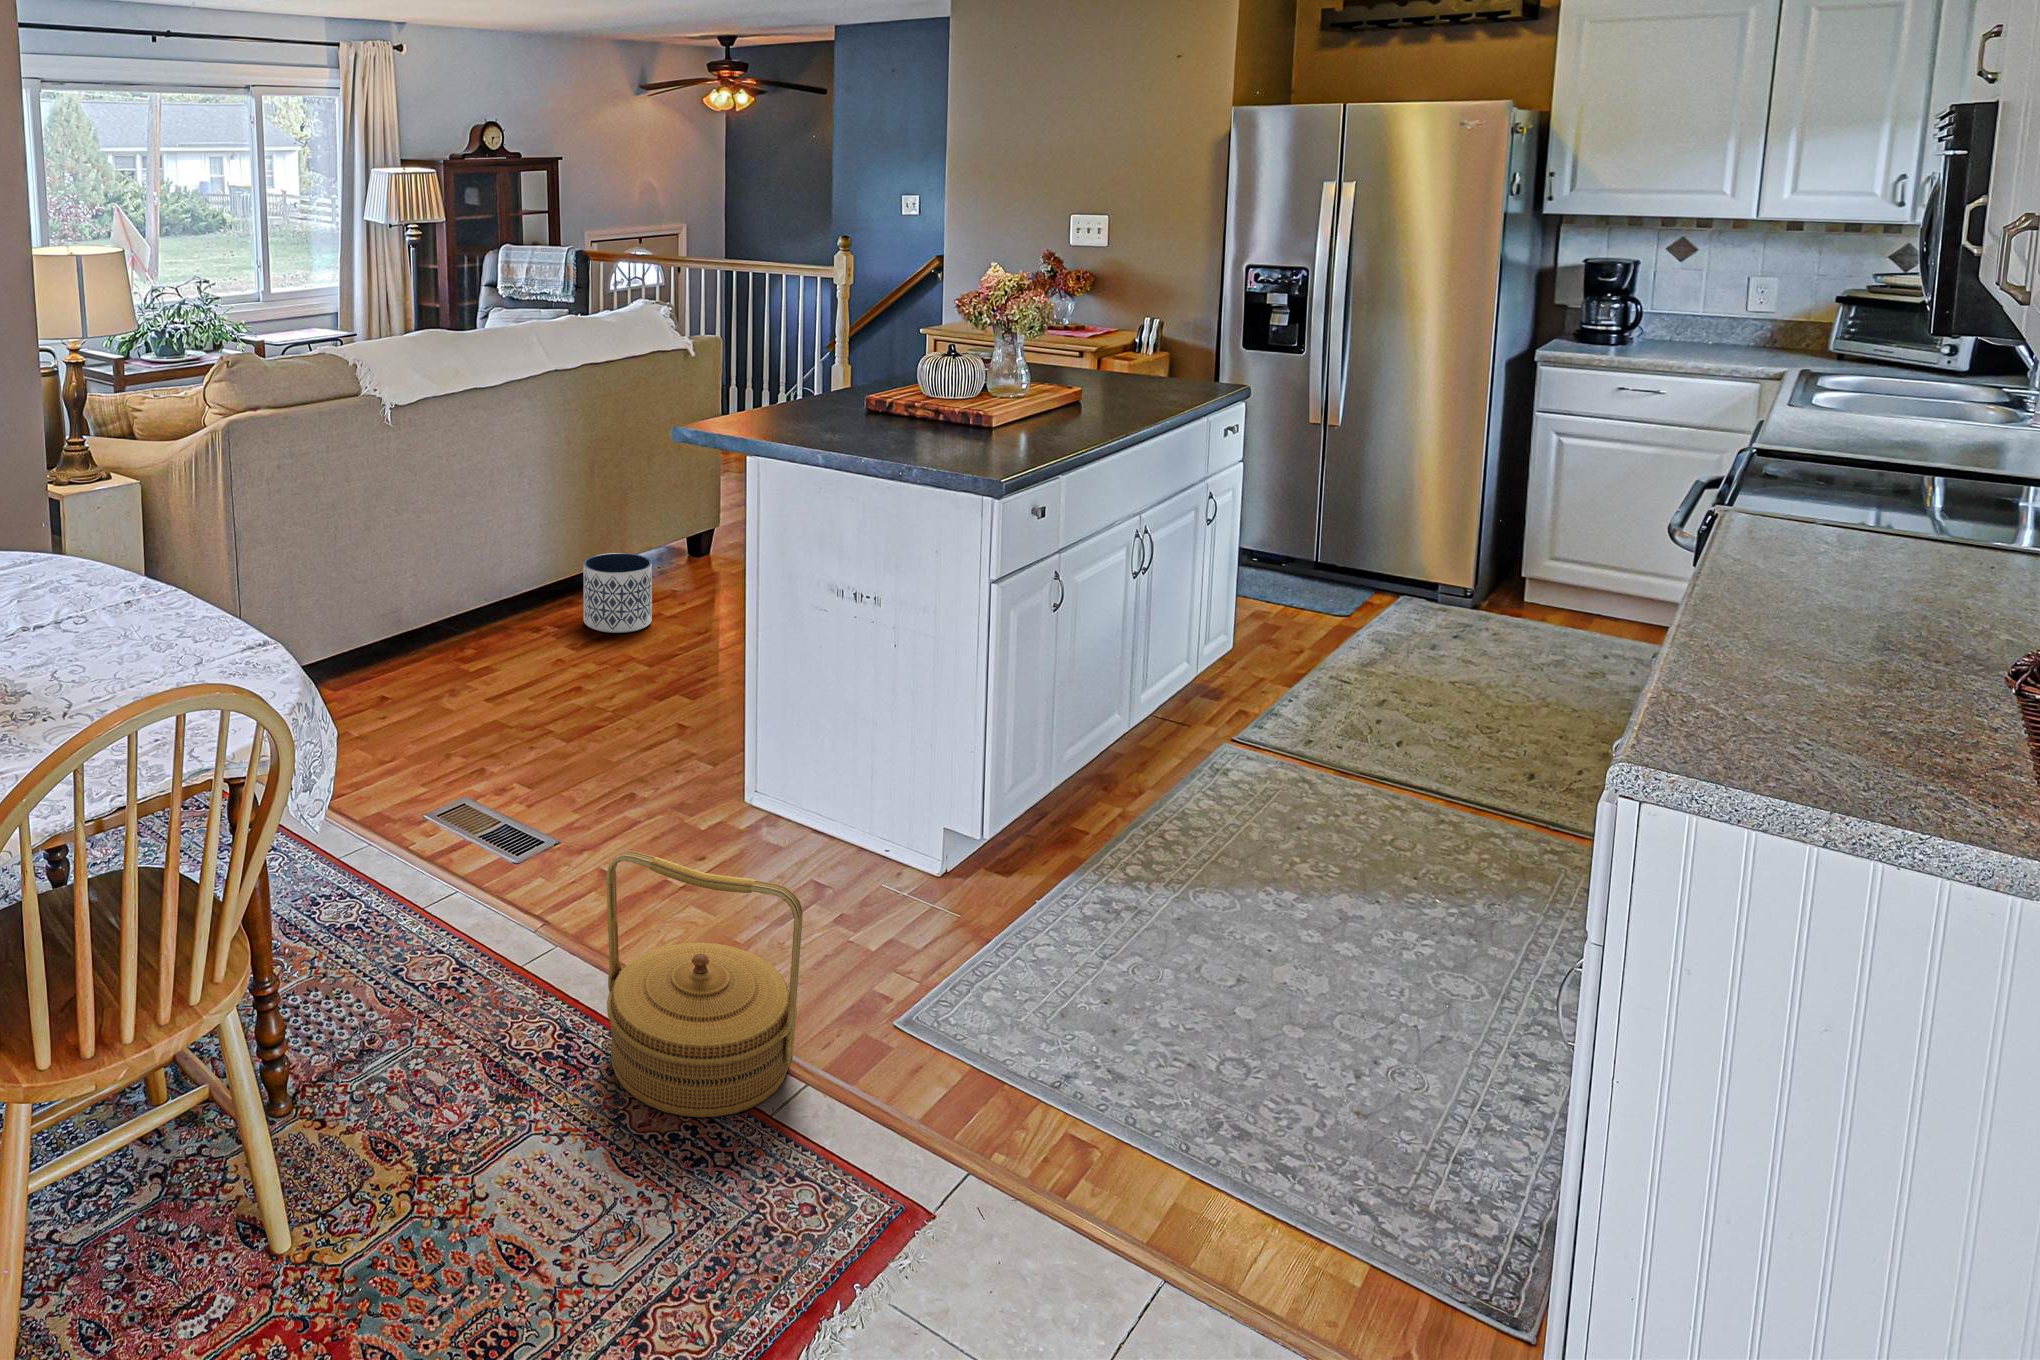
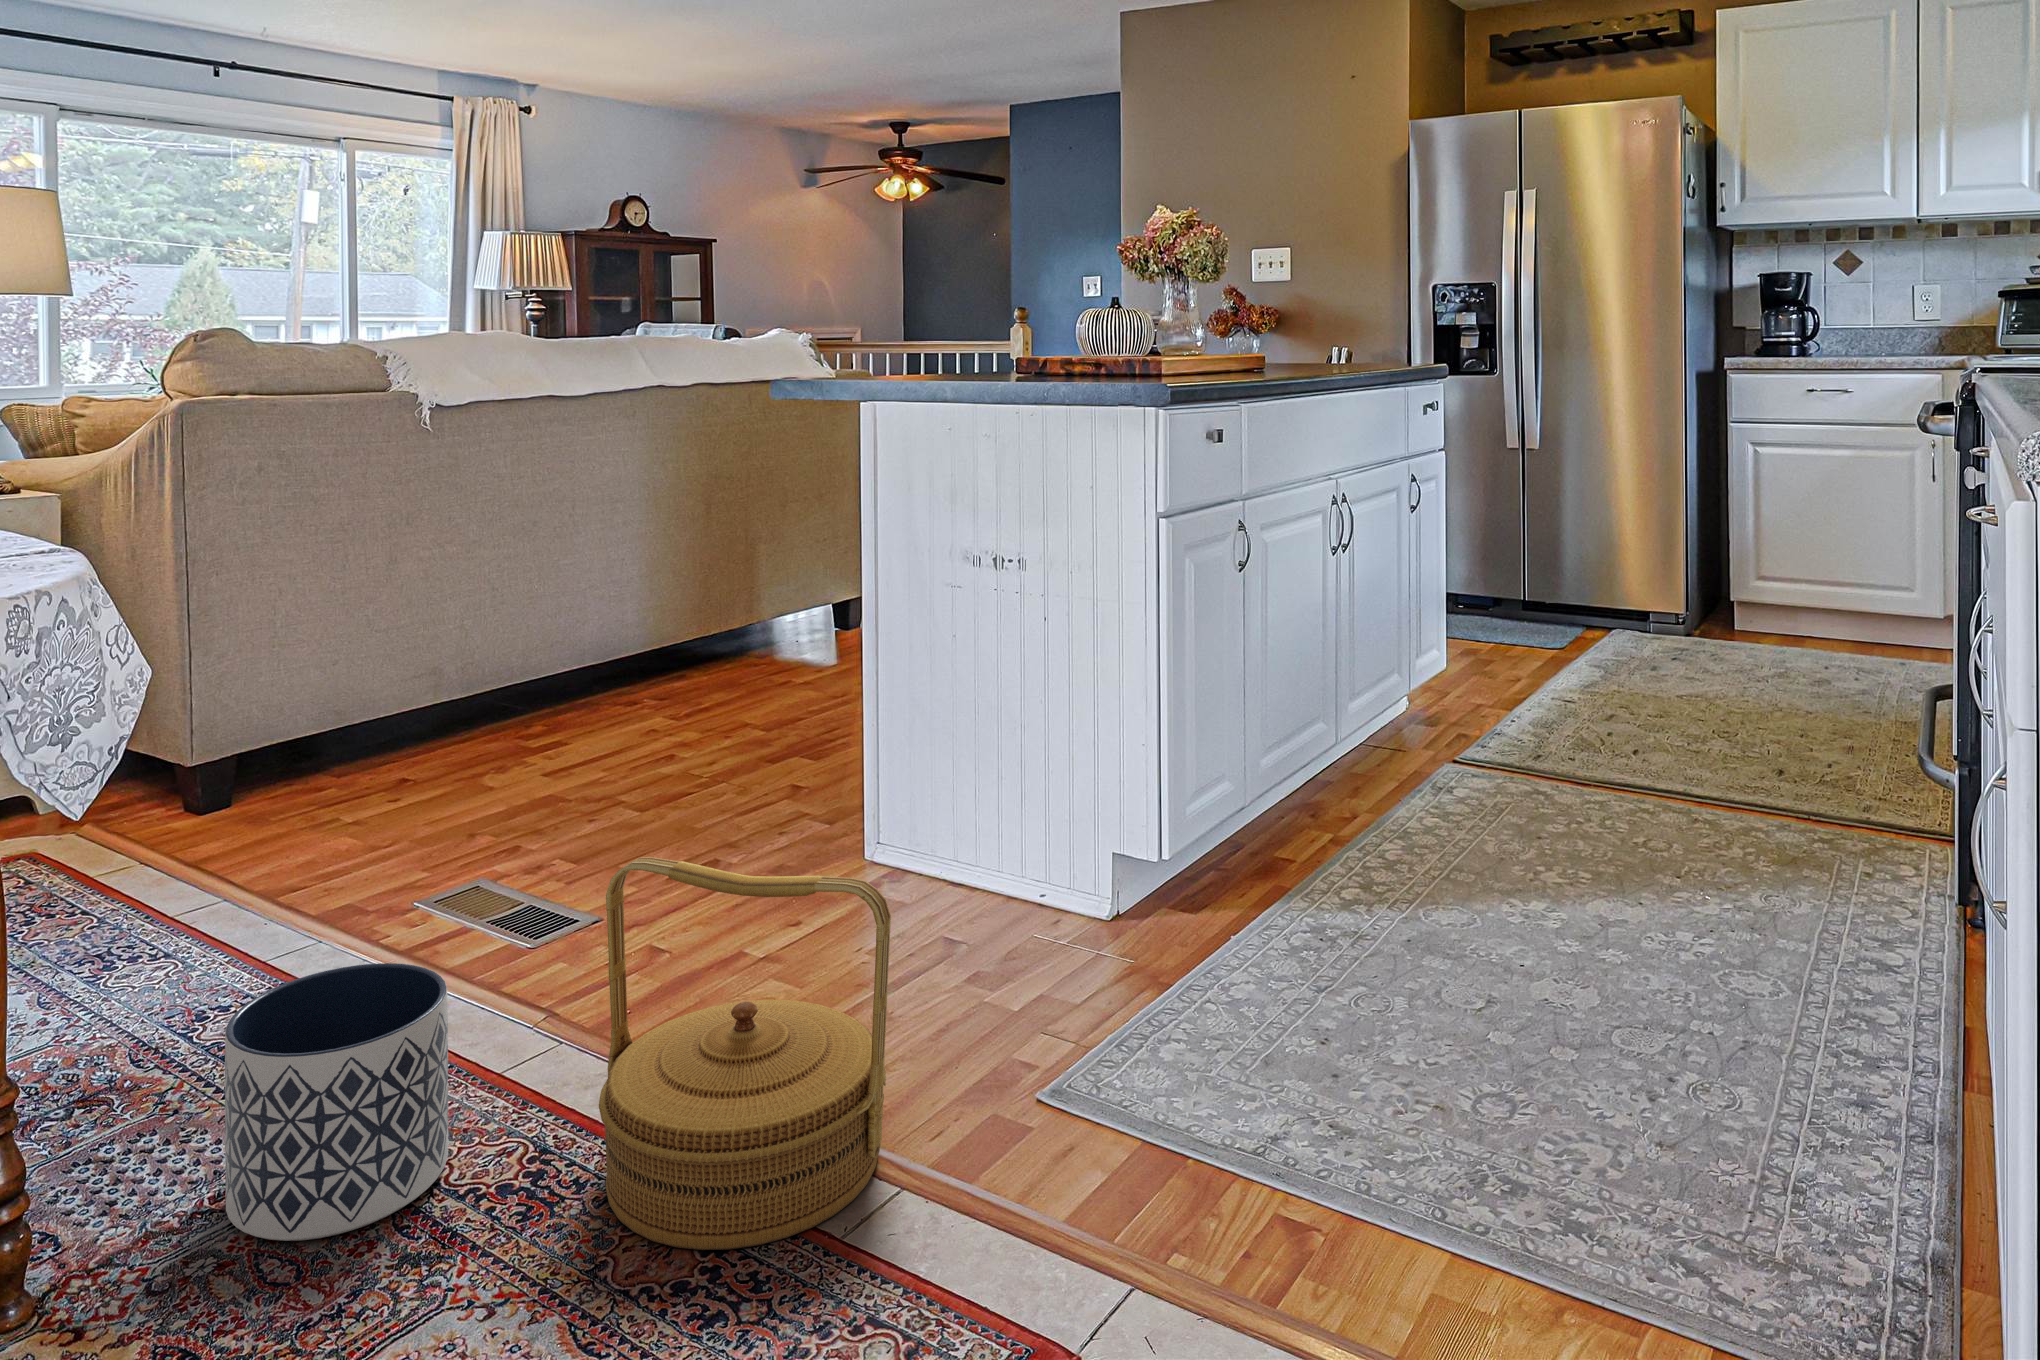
planter: present [583,553,652,633] -> present [225,963,448,1241]

